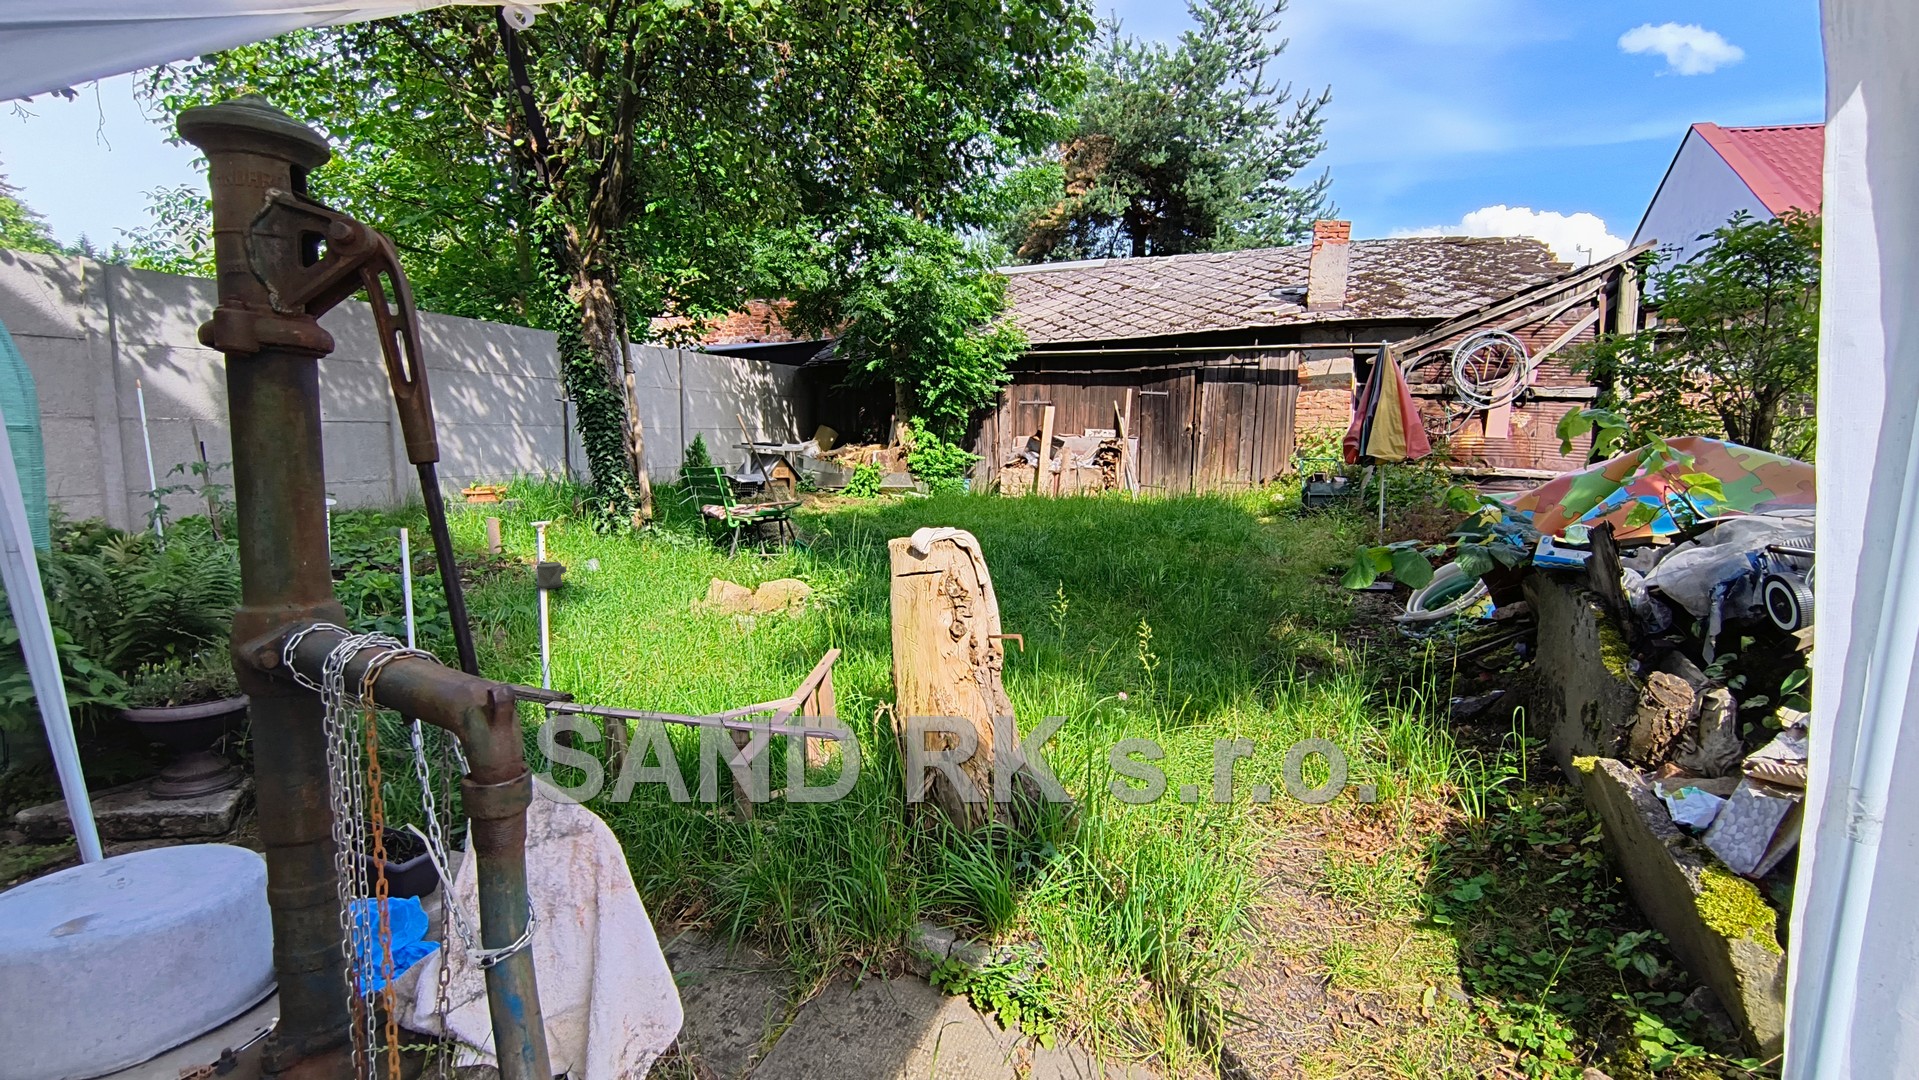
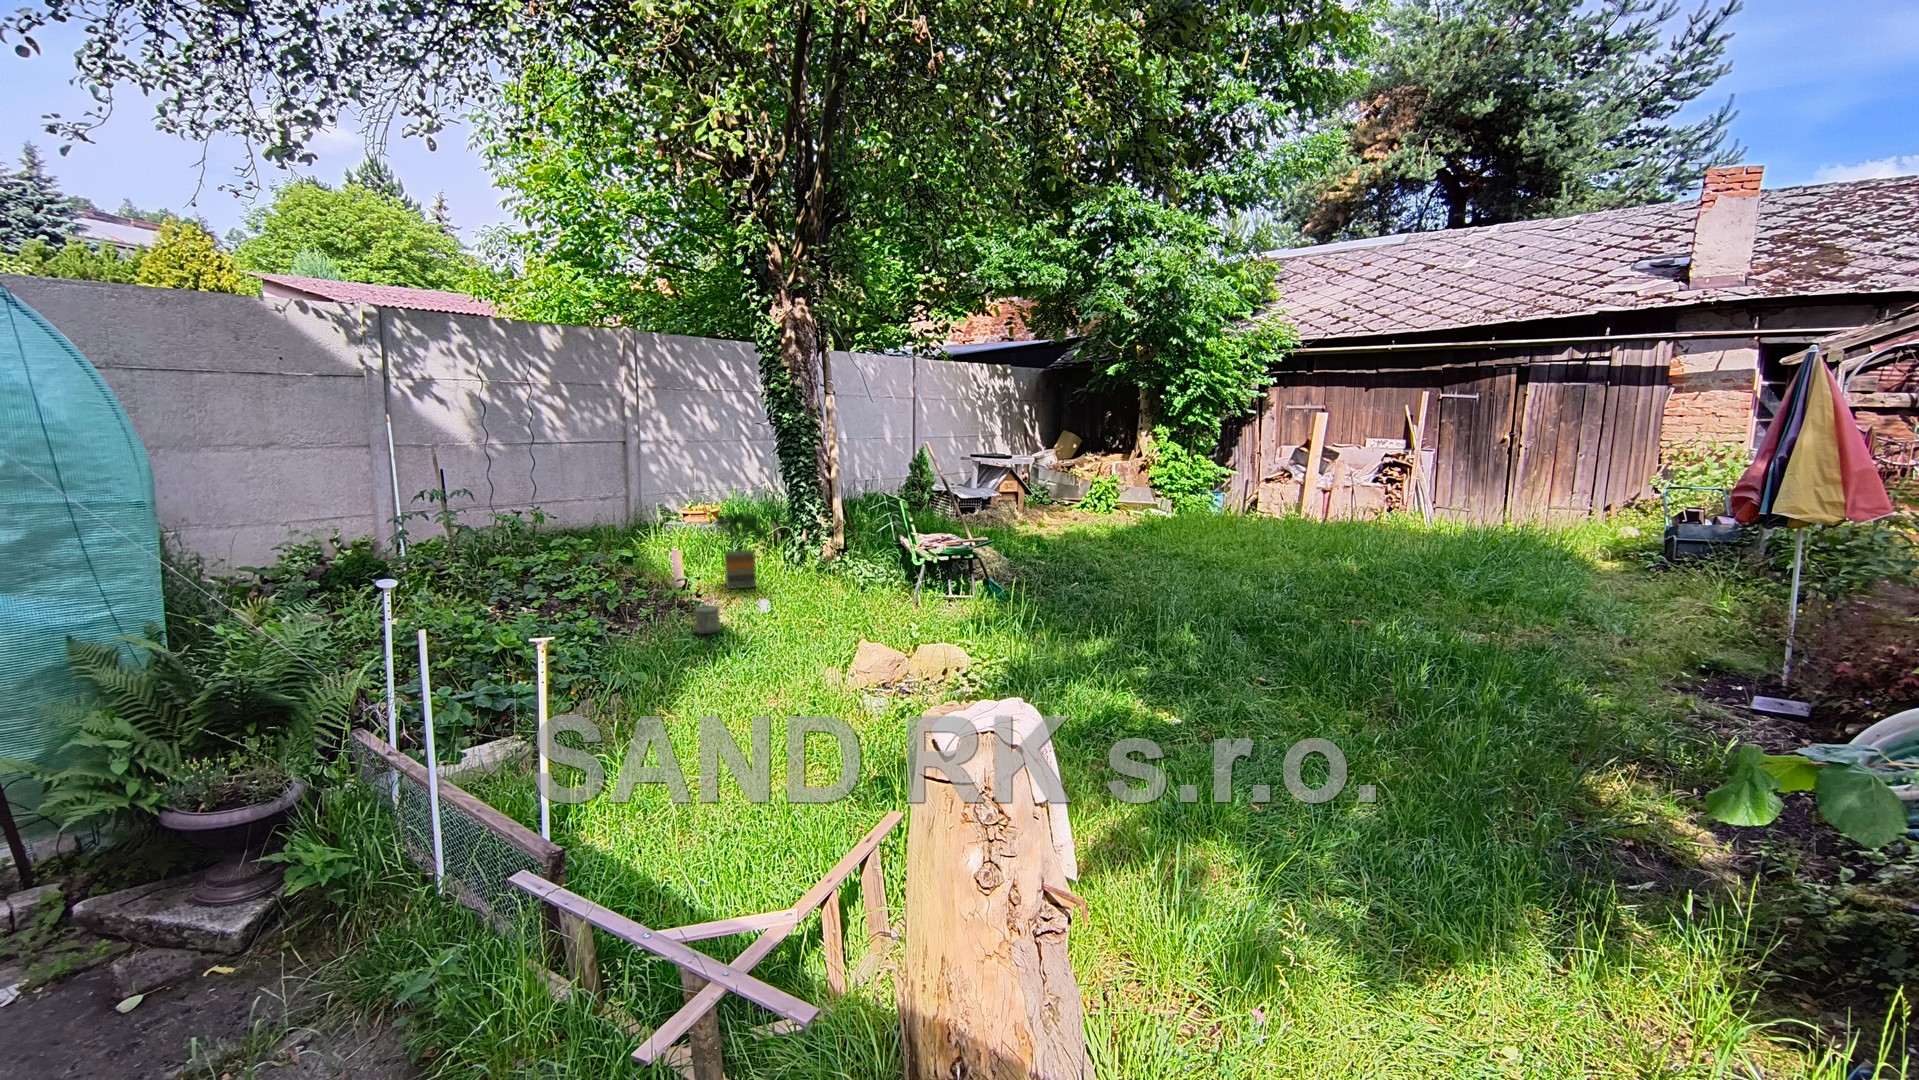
potted tree: none [528,480,586,556] -> present [714,512,766,589]

